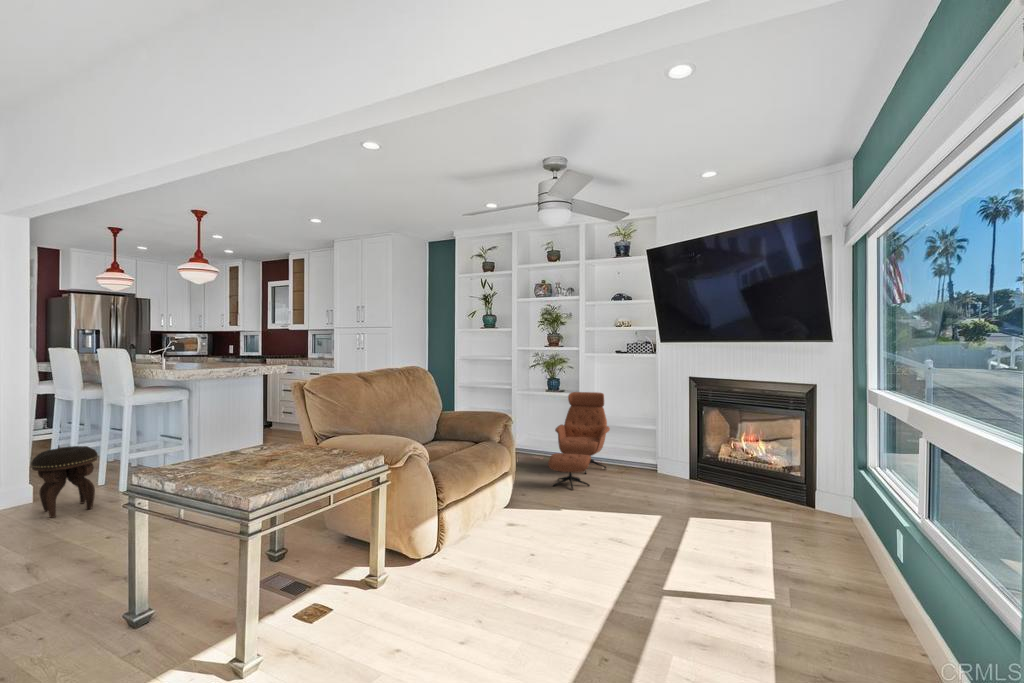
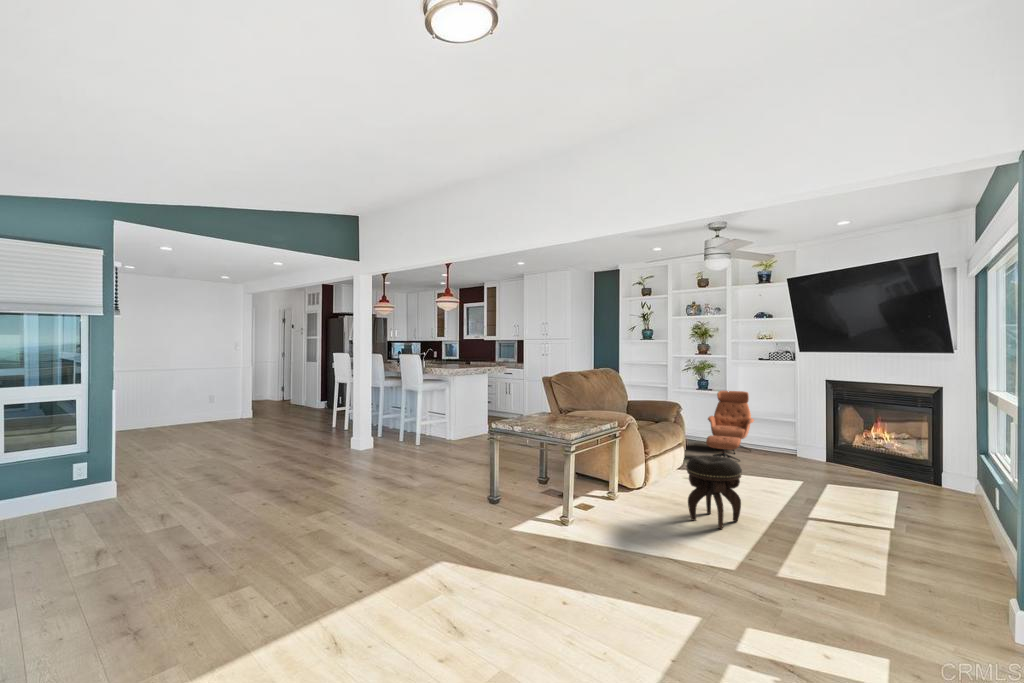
footstool: present [31,446,98,518] -> present [687,455,742,529]

